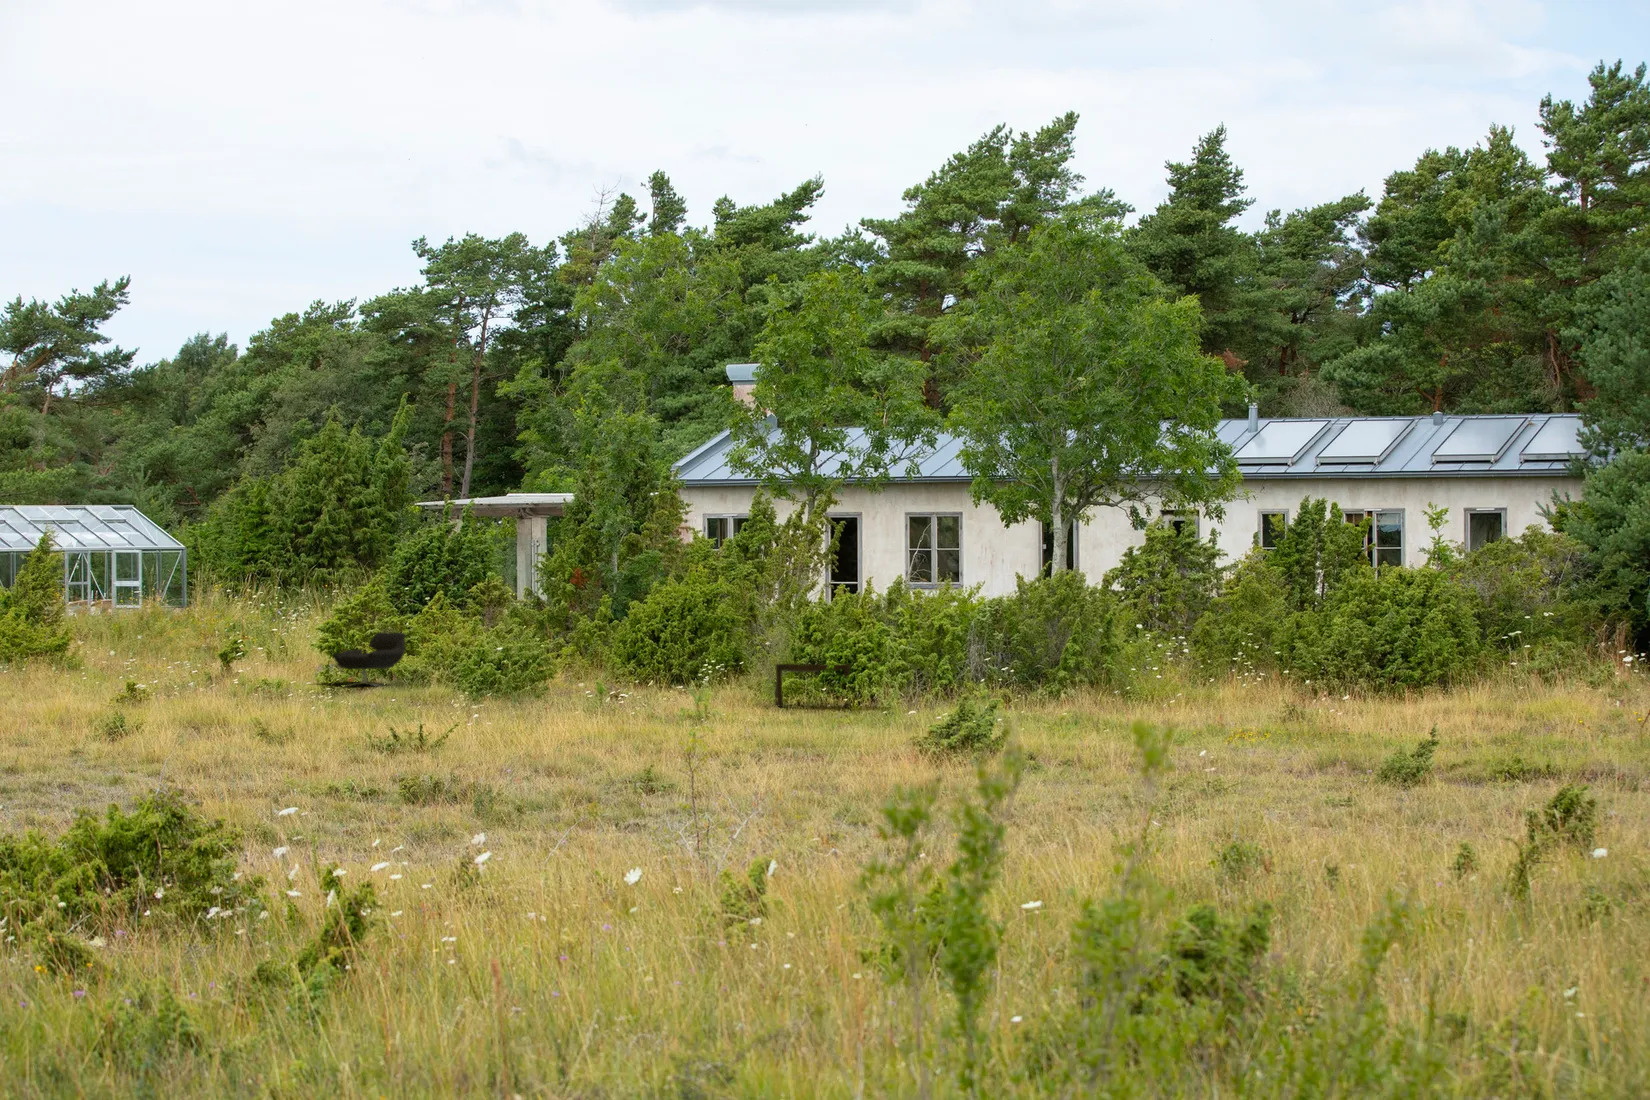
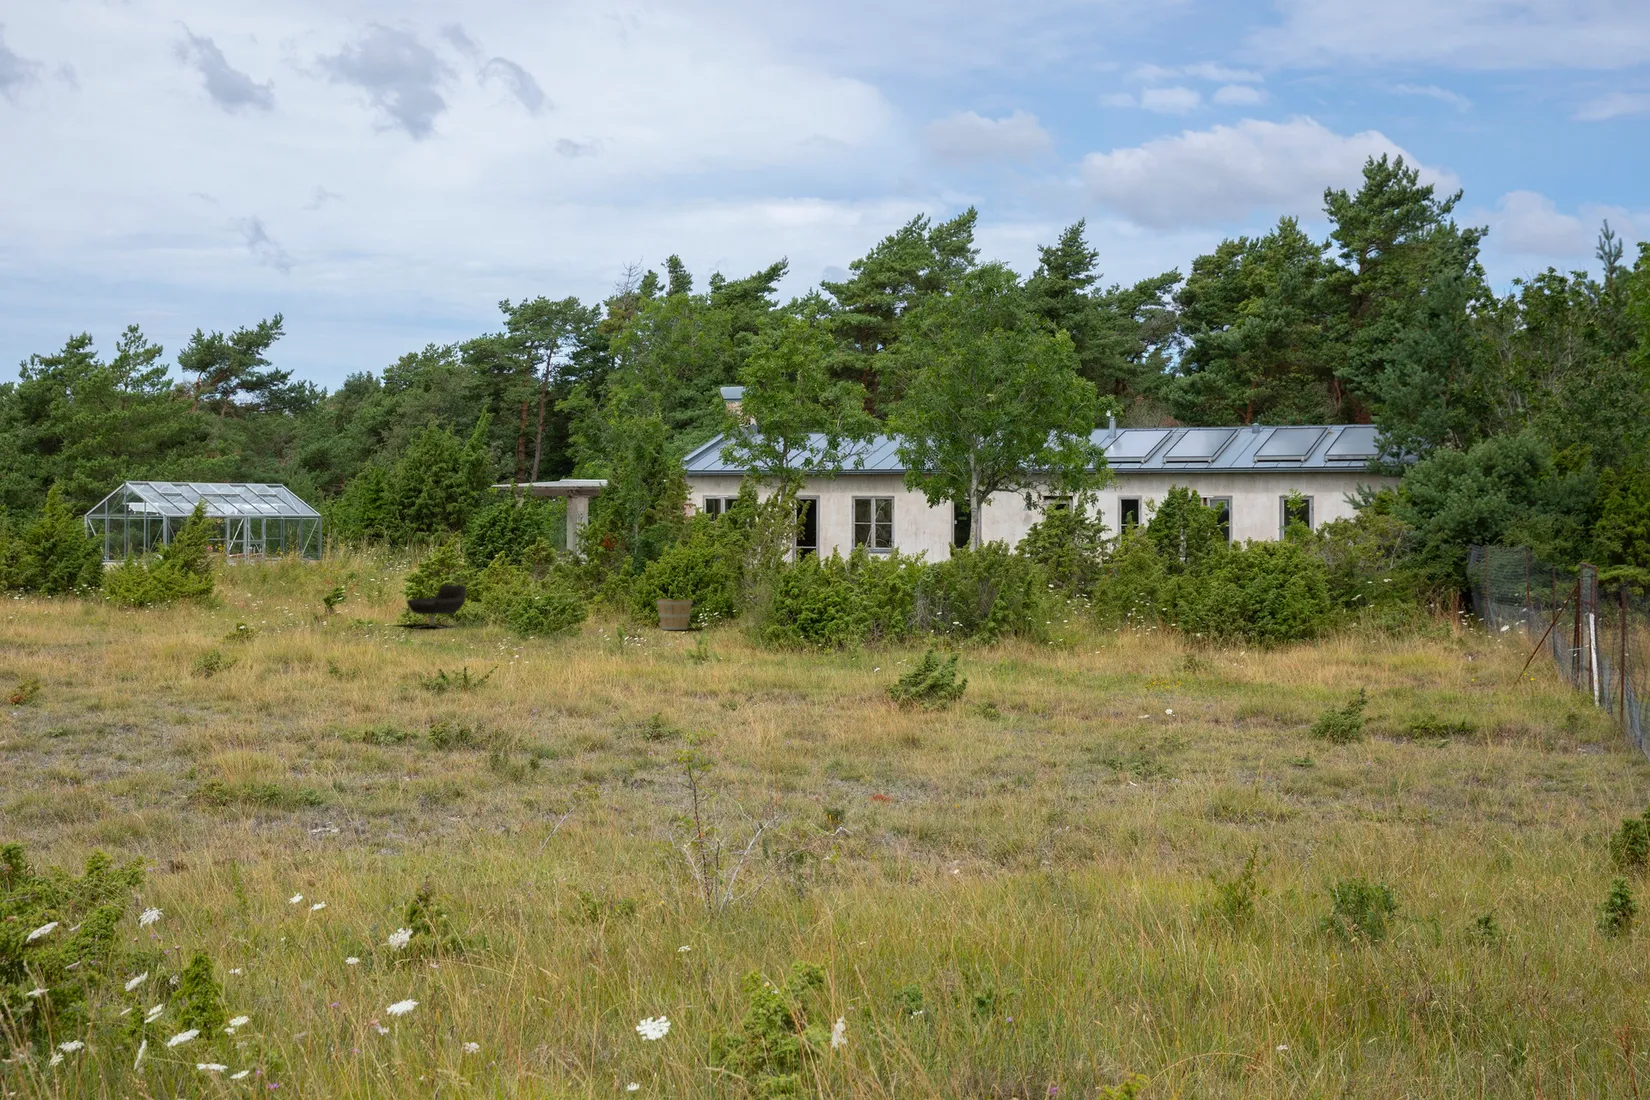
wooden bucket: none [642,647,688,686] -> present [657,599,692,630]
bench: present [775,664,850,707] -> none [762,615,824,650]

